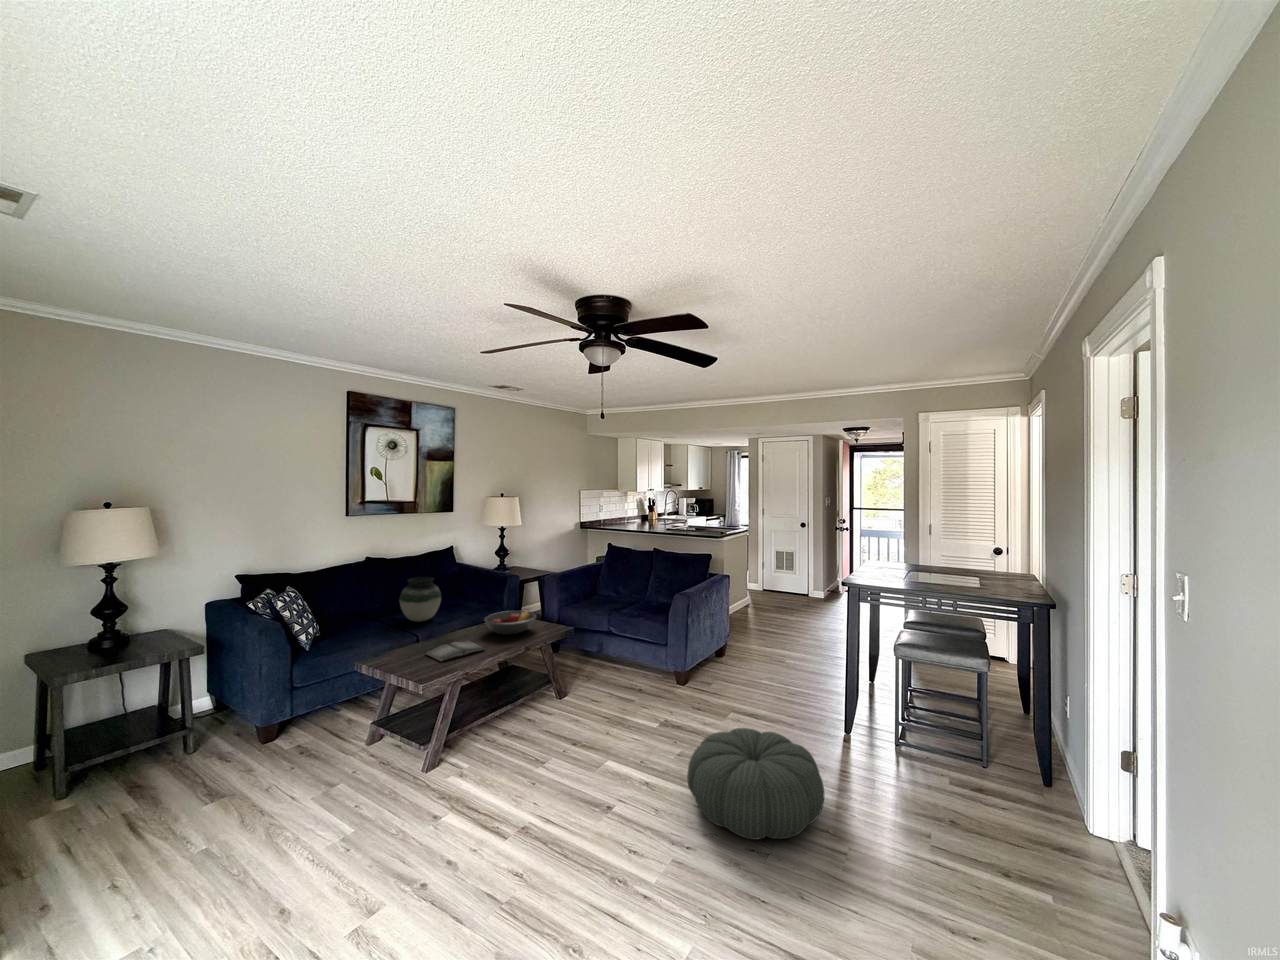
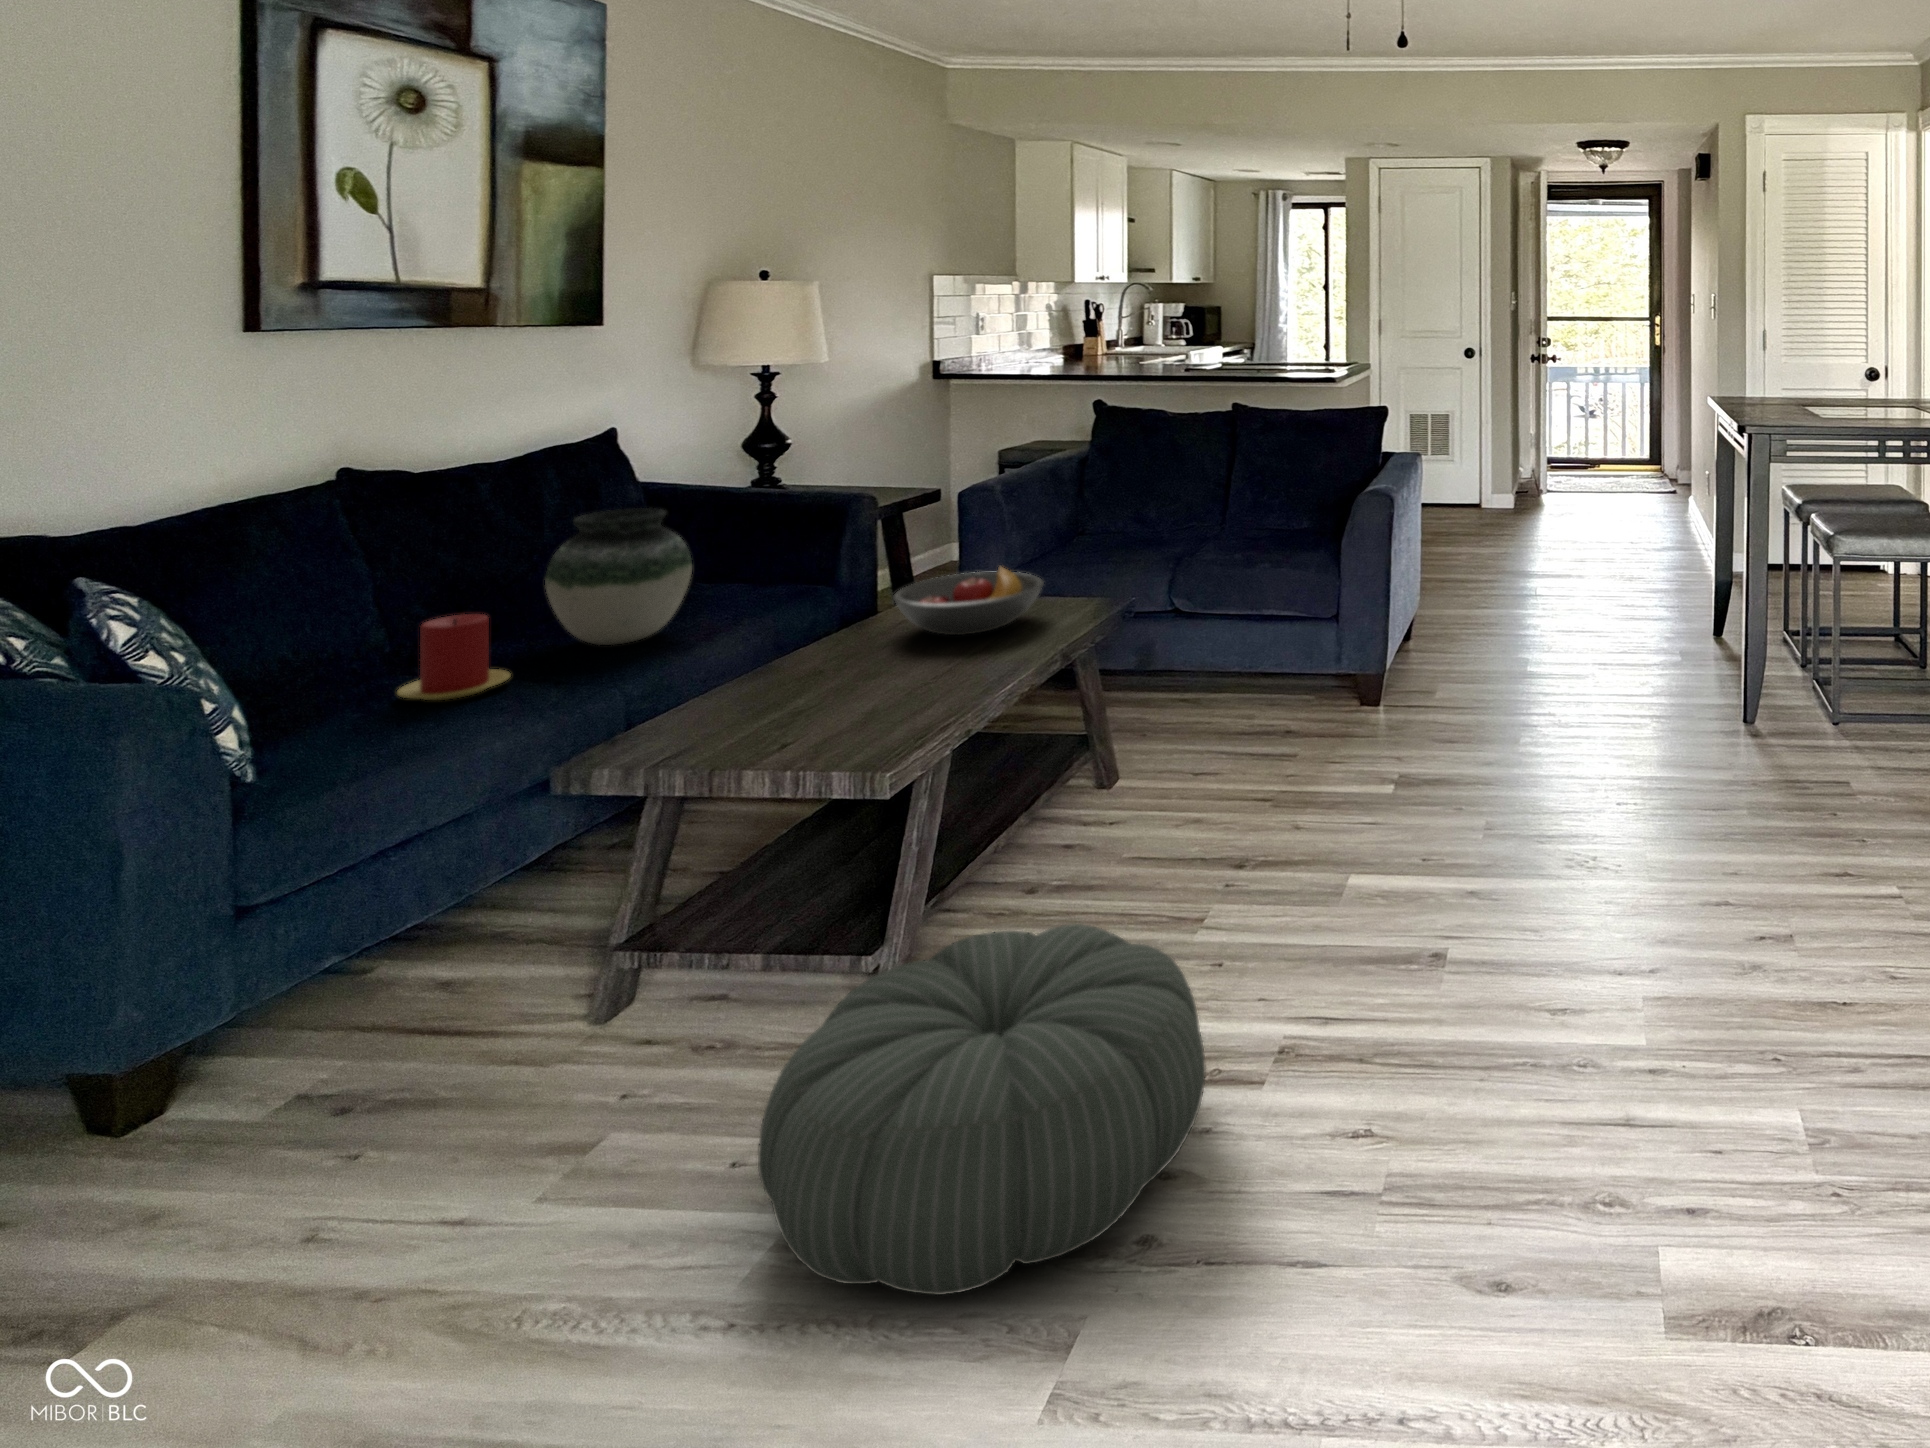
candle: none [350,608,380,634] -> present [397,614,511,700]
hardback book: present [426,640,485,662] -> none [783,657,961,716]
pouf: present [687,728,824,839] -> present [758,924,1205,1295]

